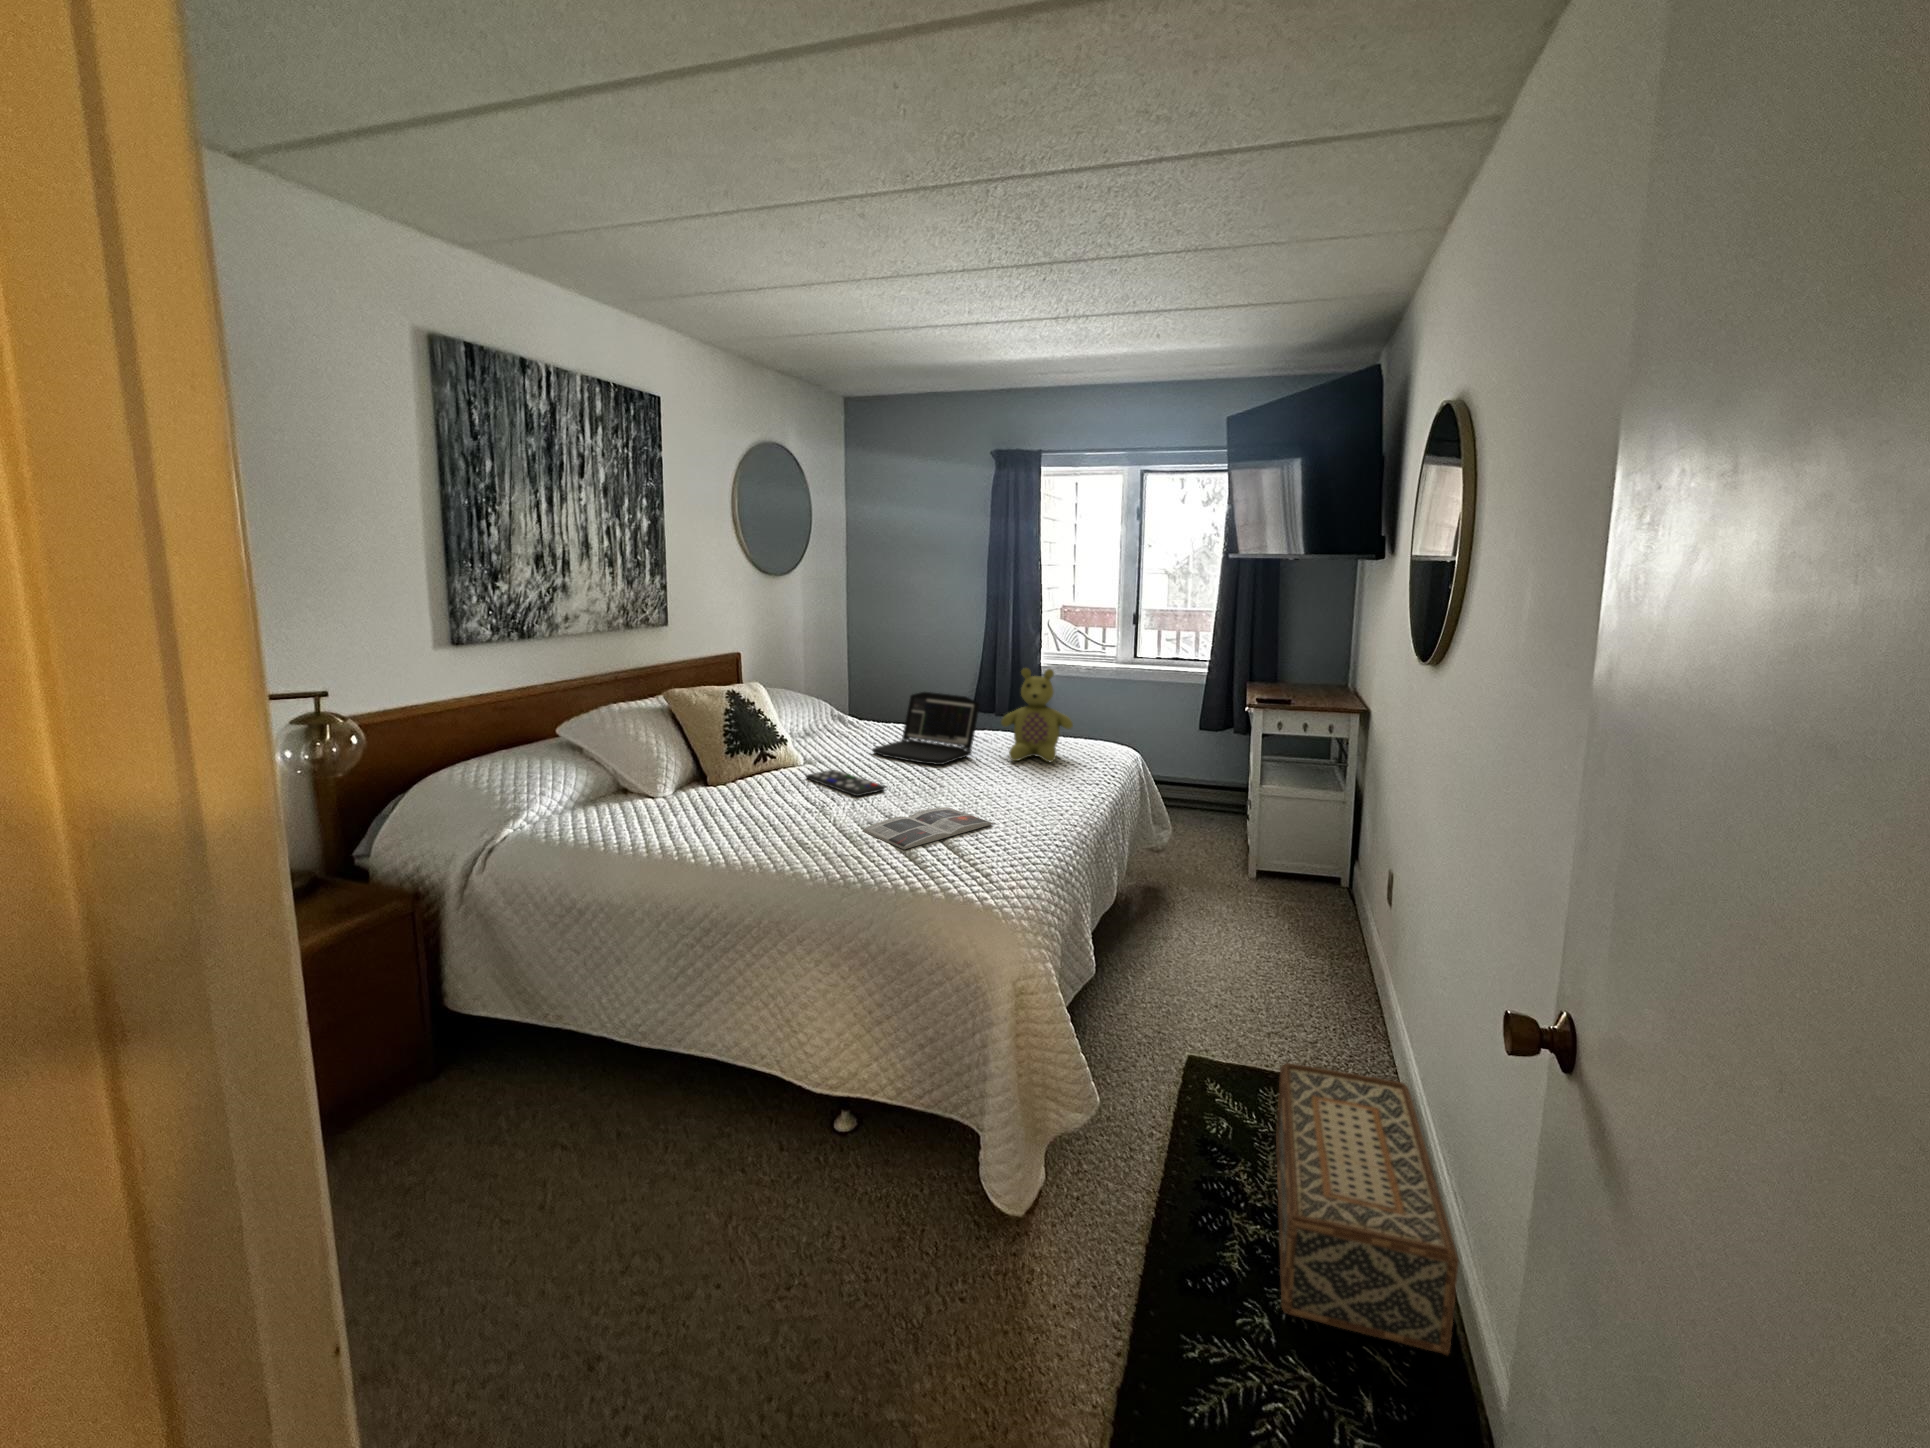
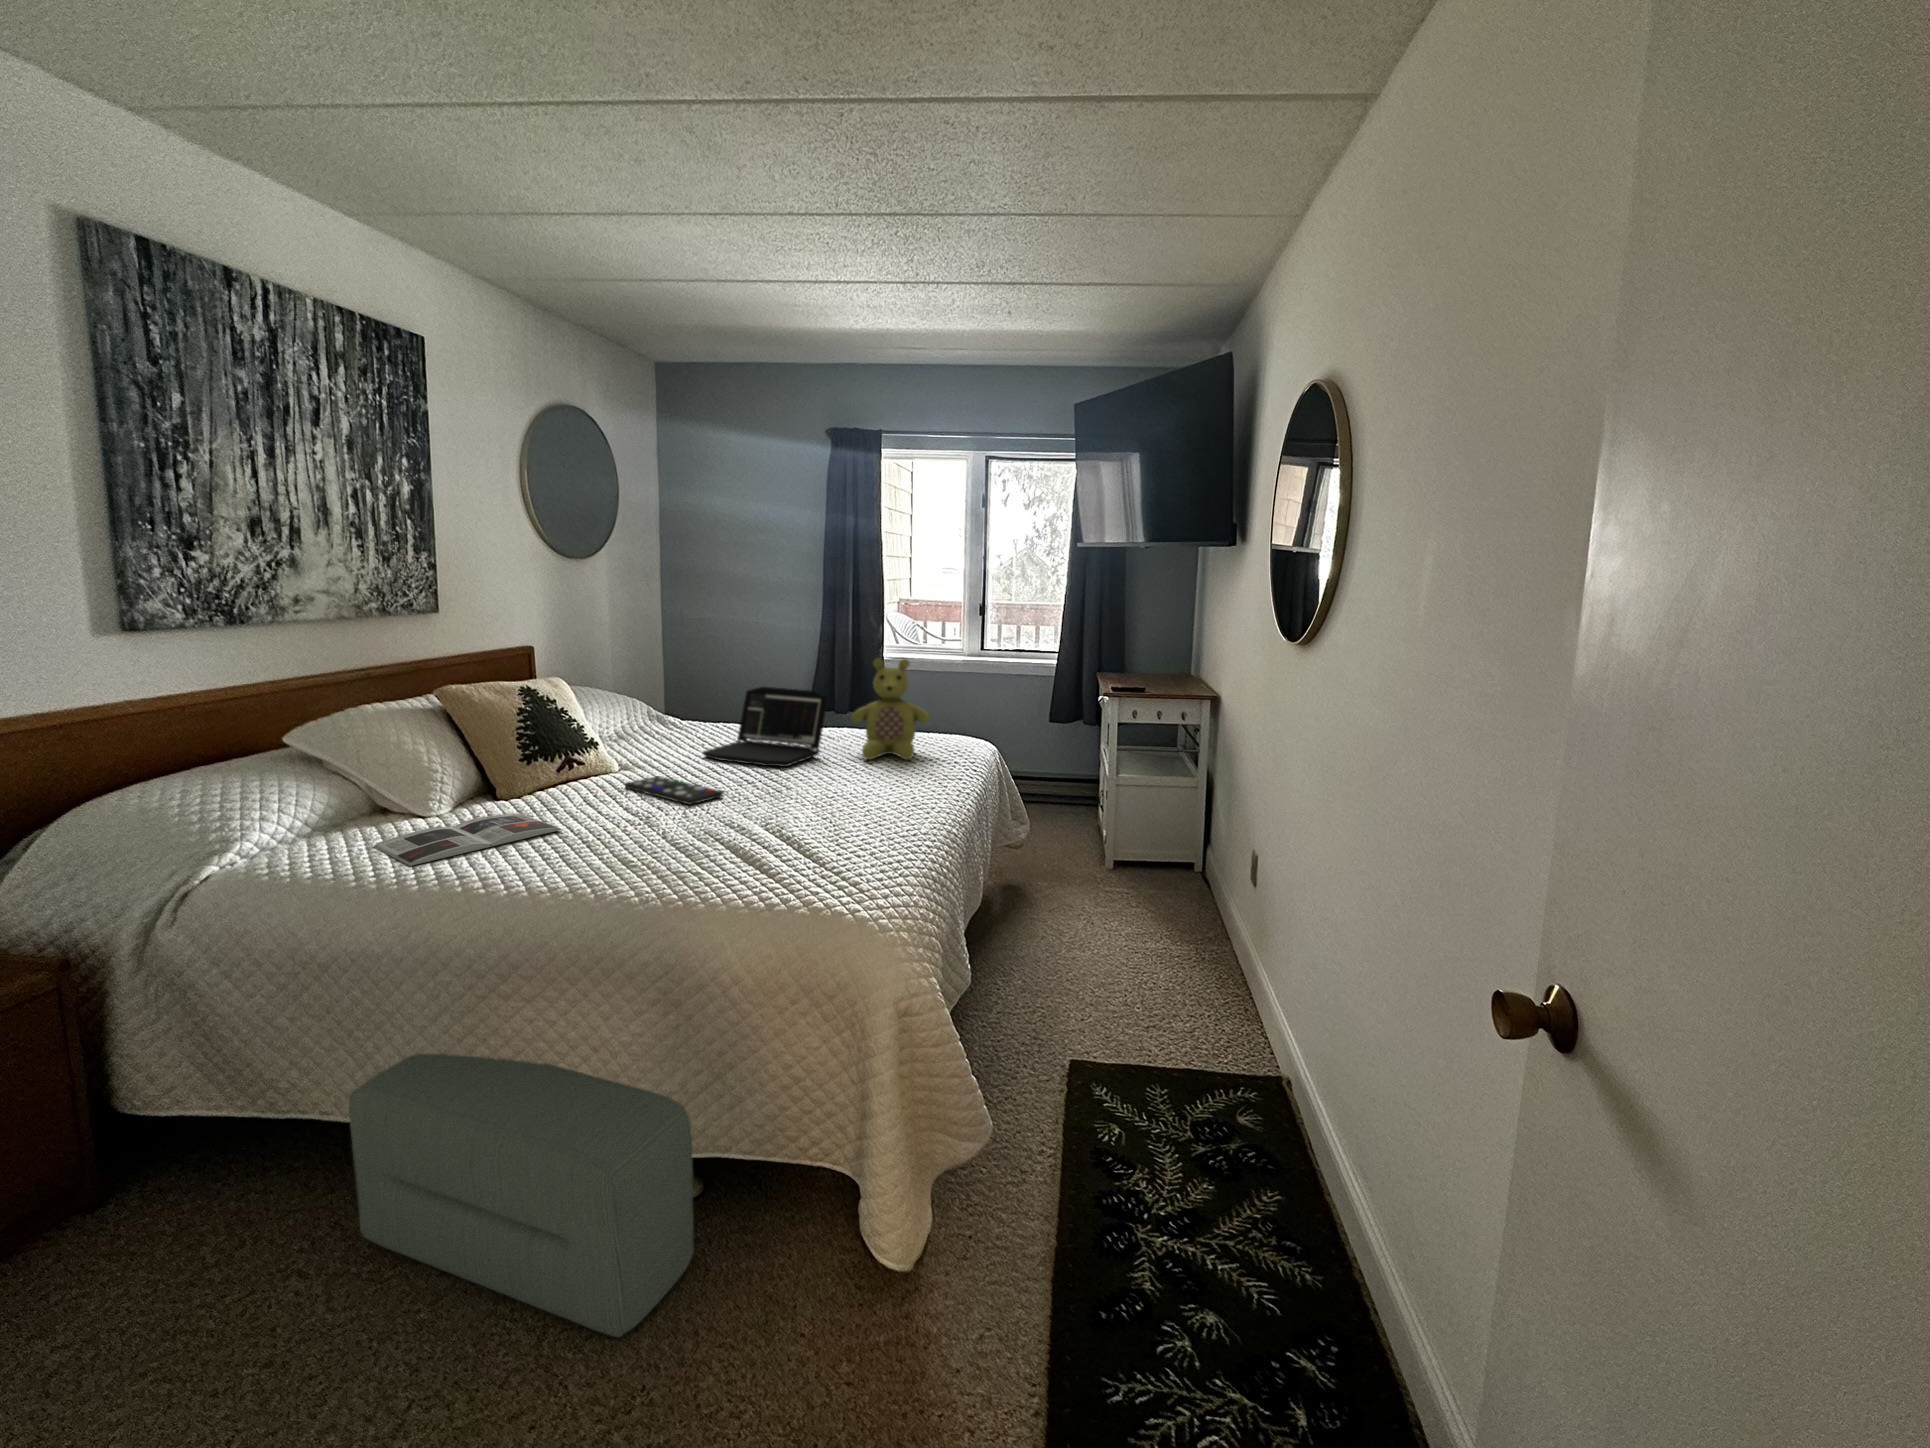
magazine: present [862,807,993,849] -> present [373,813,562,866]
pouf: none [598,978,845,1231] -> present [349,1054,694,1337]
woven basket: present [1276,1063,1459,1355] -> none [1170,1058,1376,1345]

